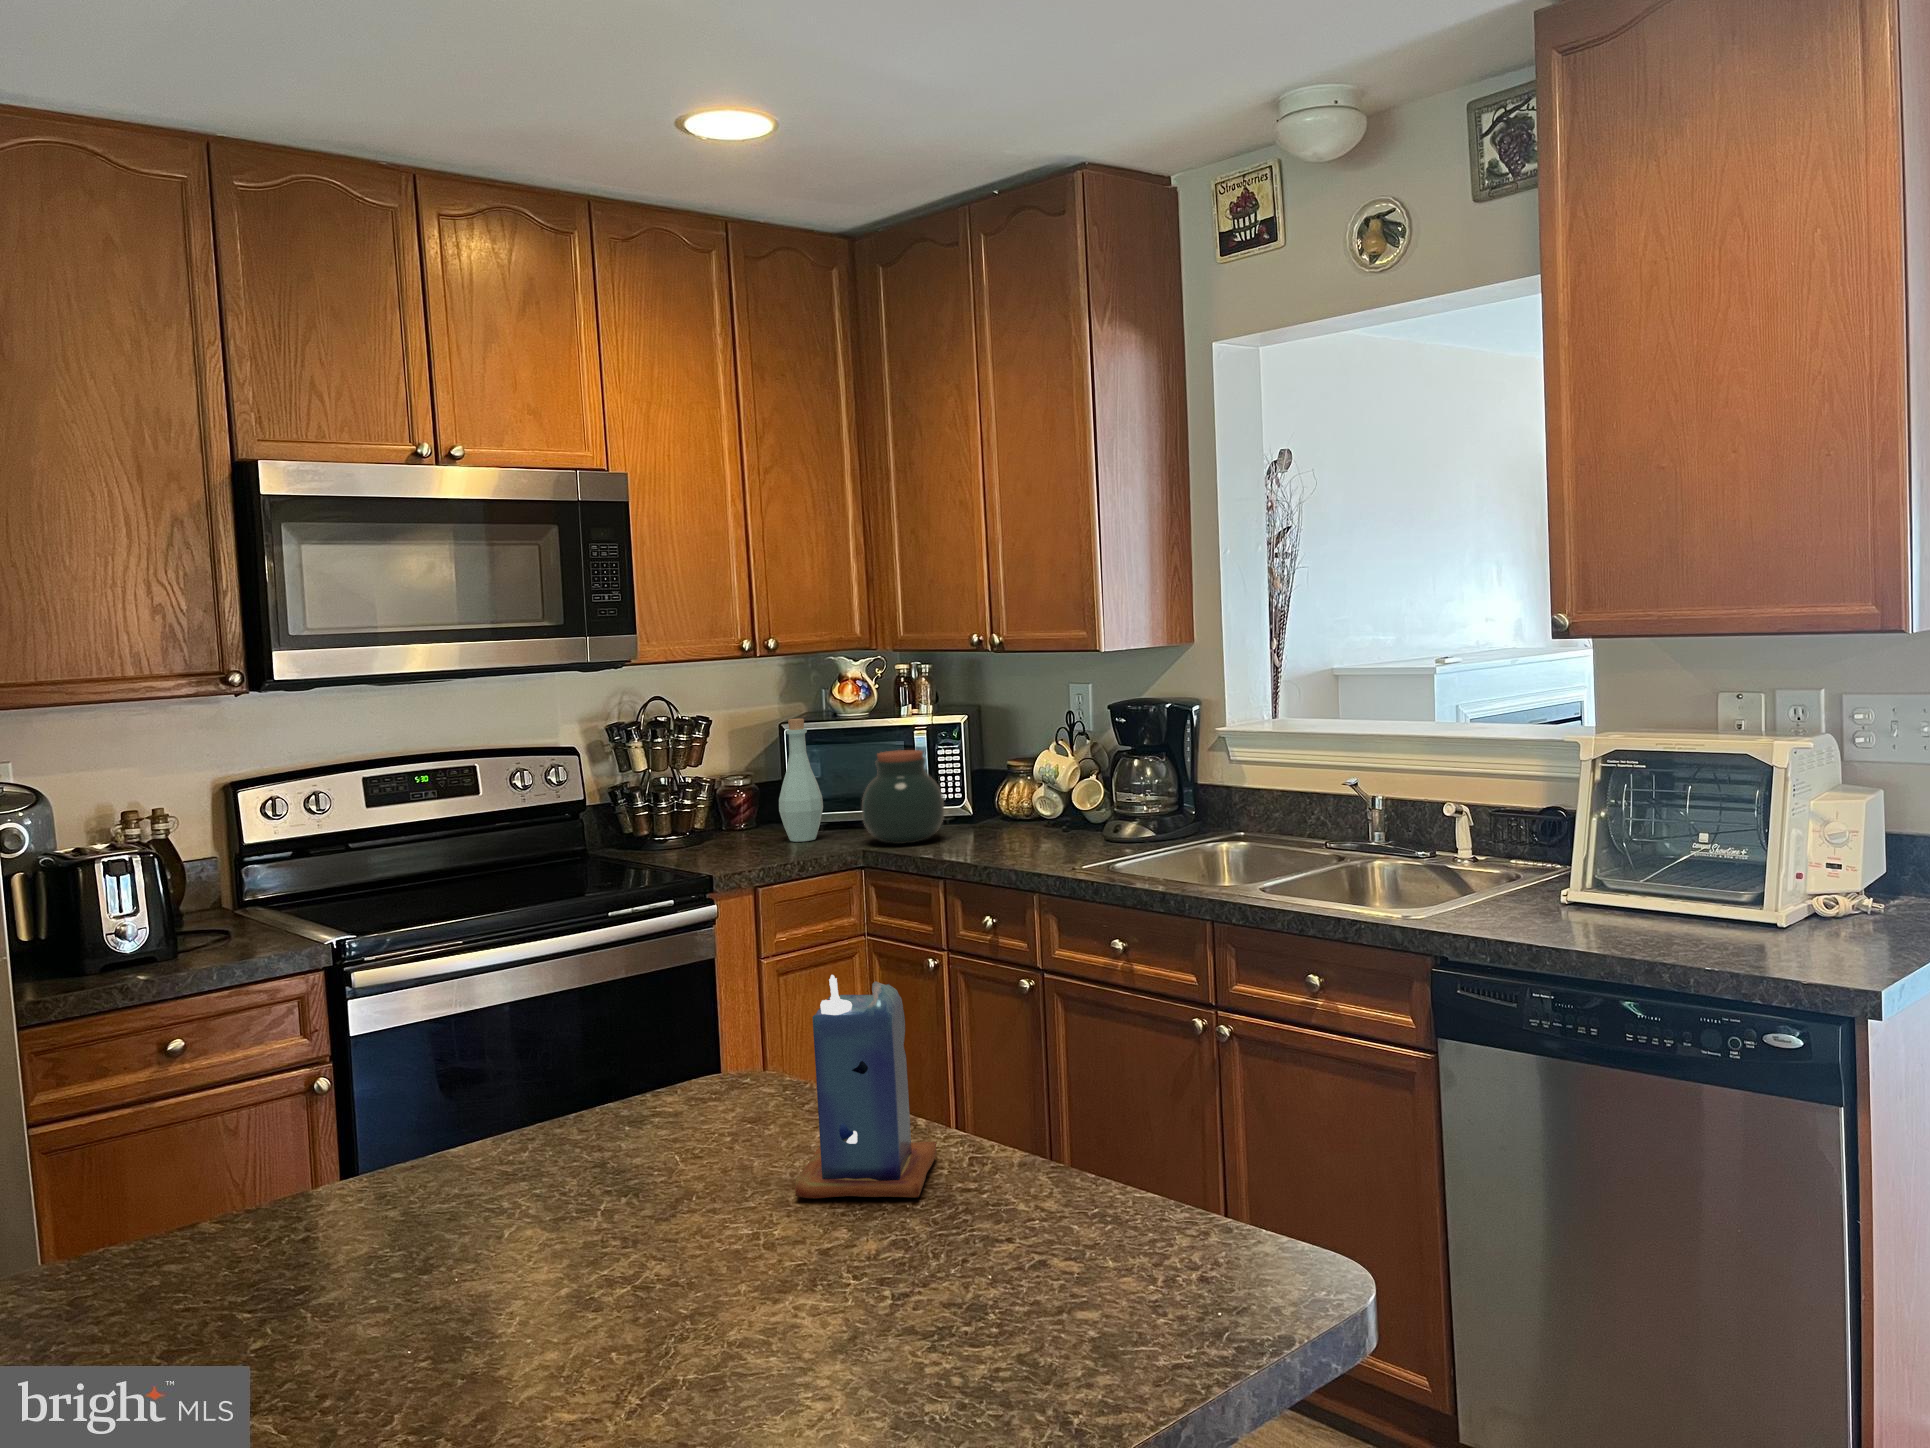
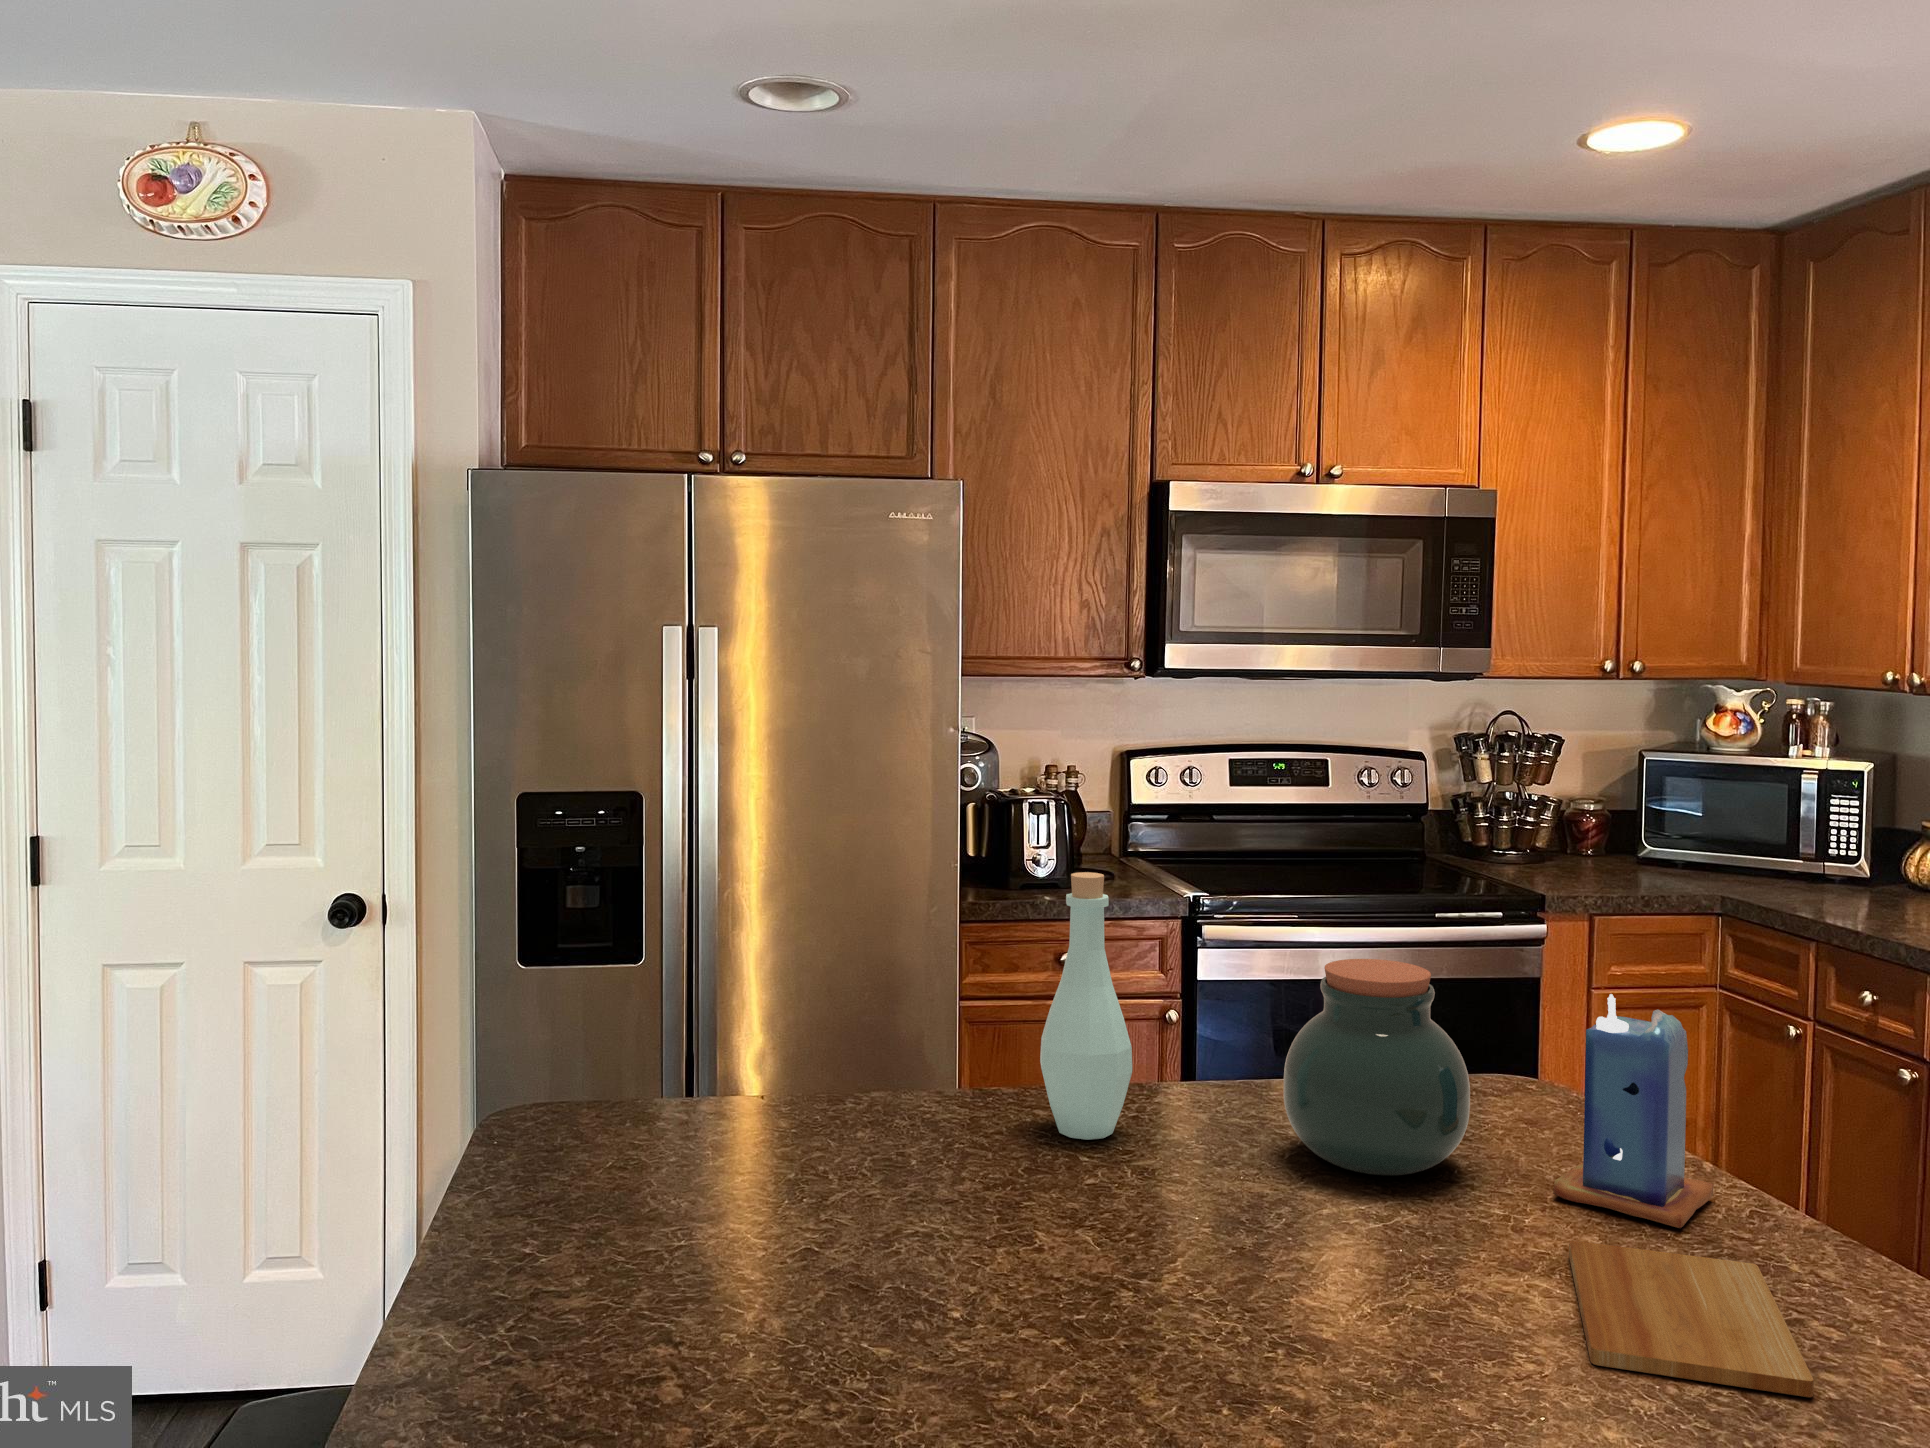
bottle: present [779,719,823,842] -> present [1040,872,1132,1140]
jar: present [862,750,944,844] -> present [1284,959,1470,1175]
cutting board: none [826,1216,1075,1379] -> present [1569,1241,1814,1397]

